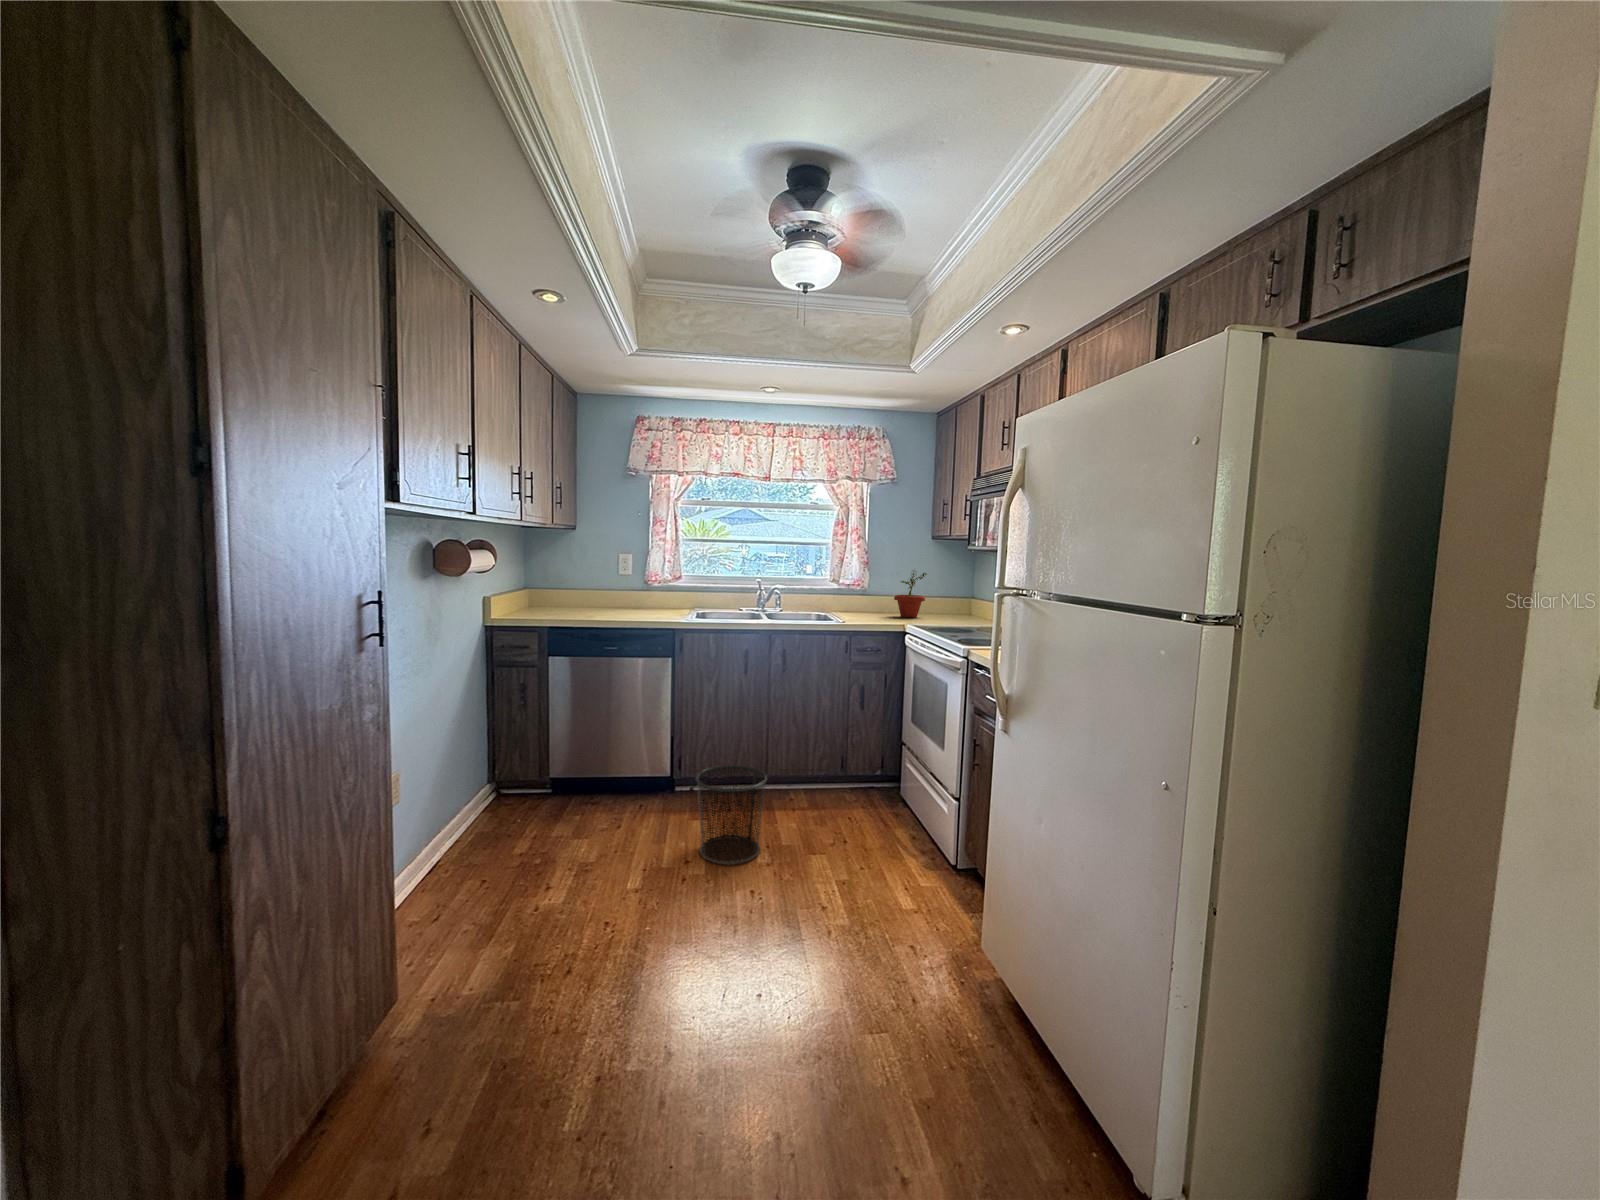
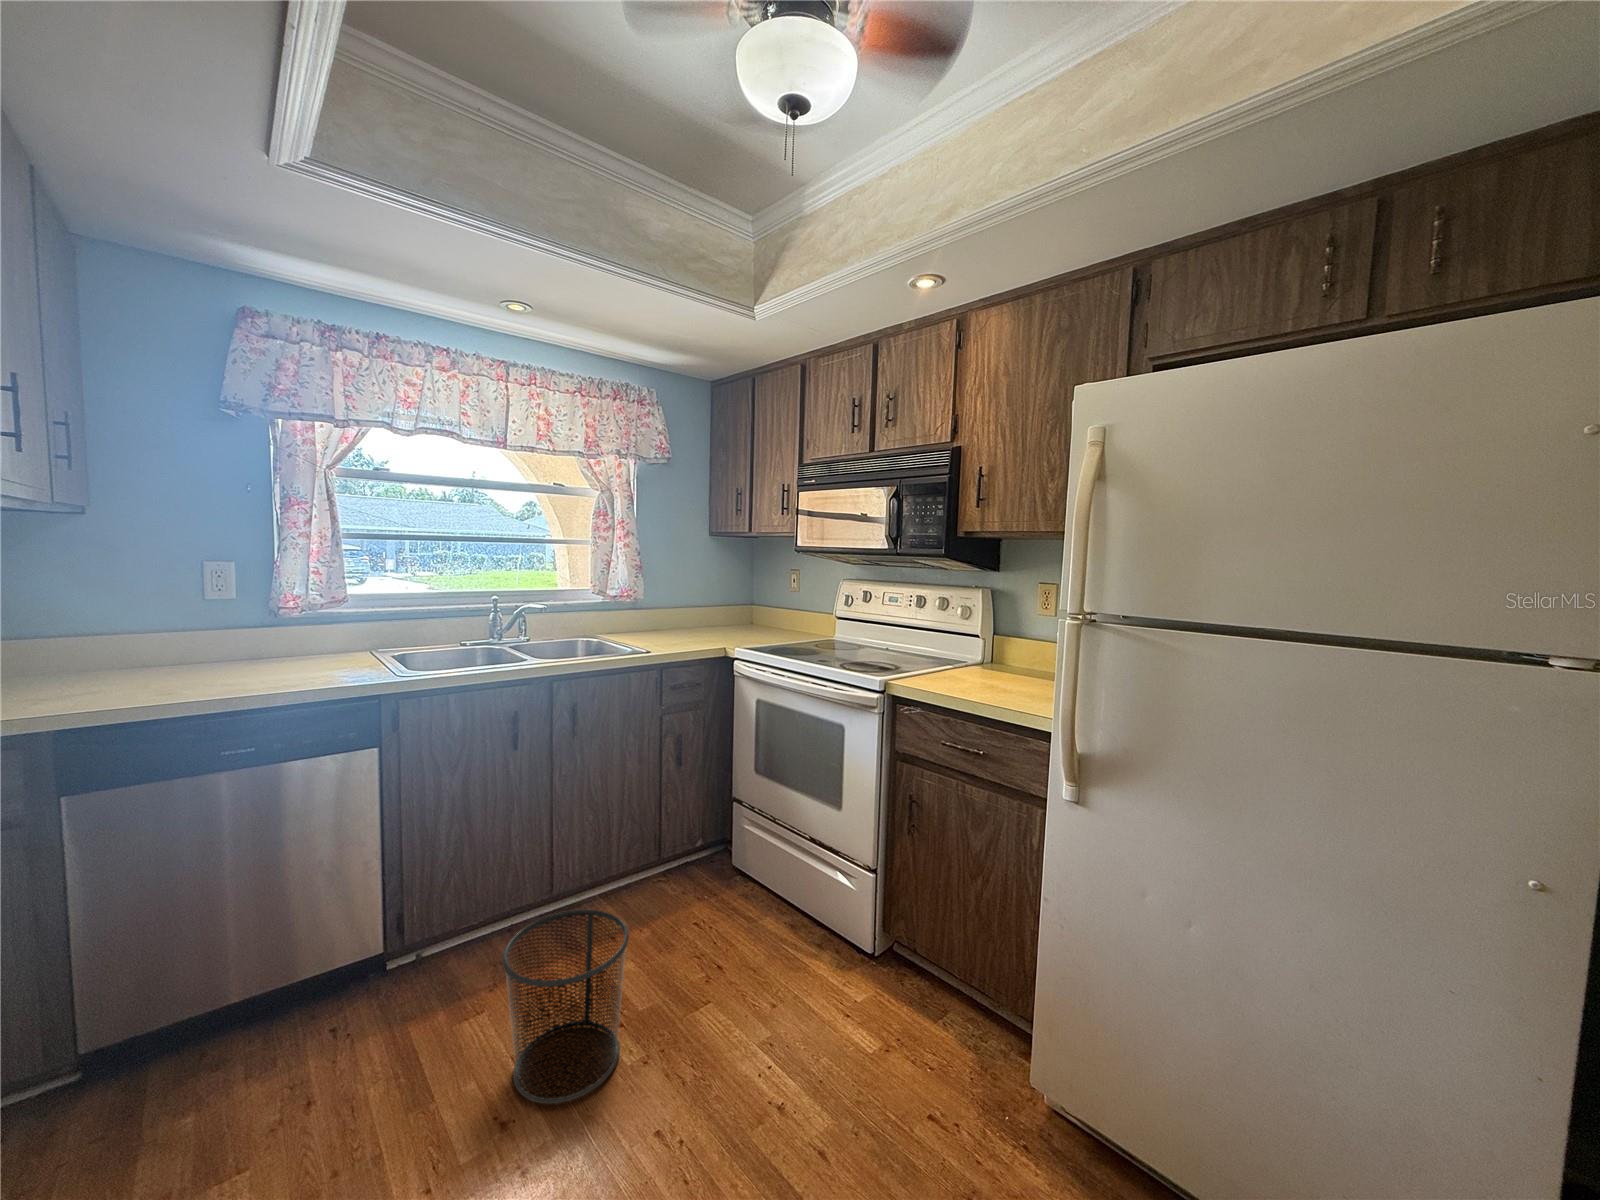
potted plant: present [894,570,927,617] -> none [674,573,715,633]

